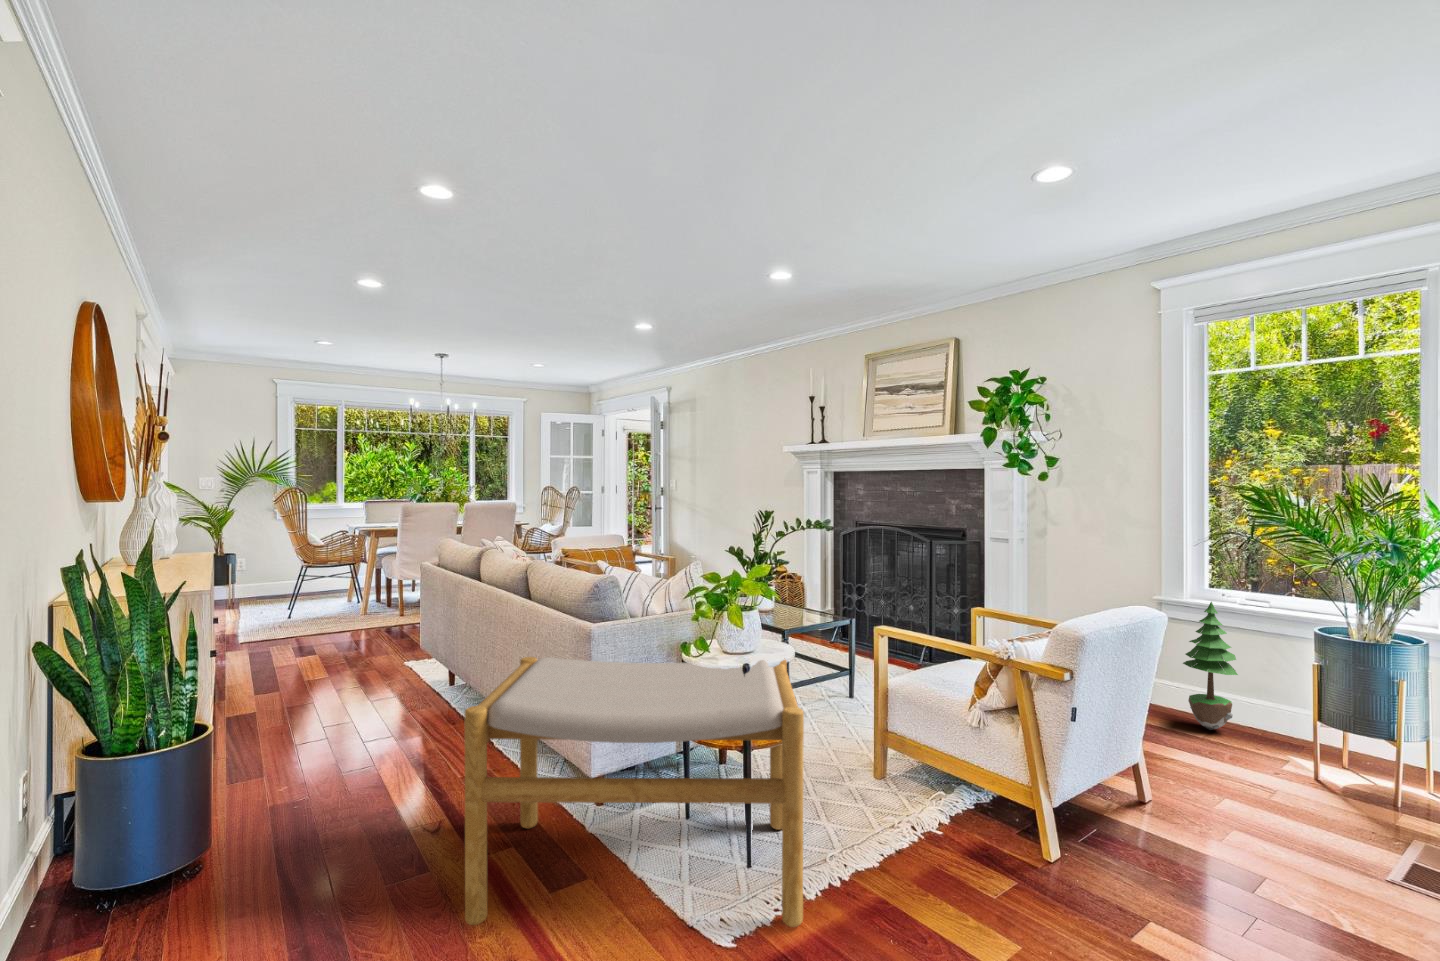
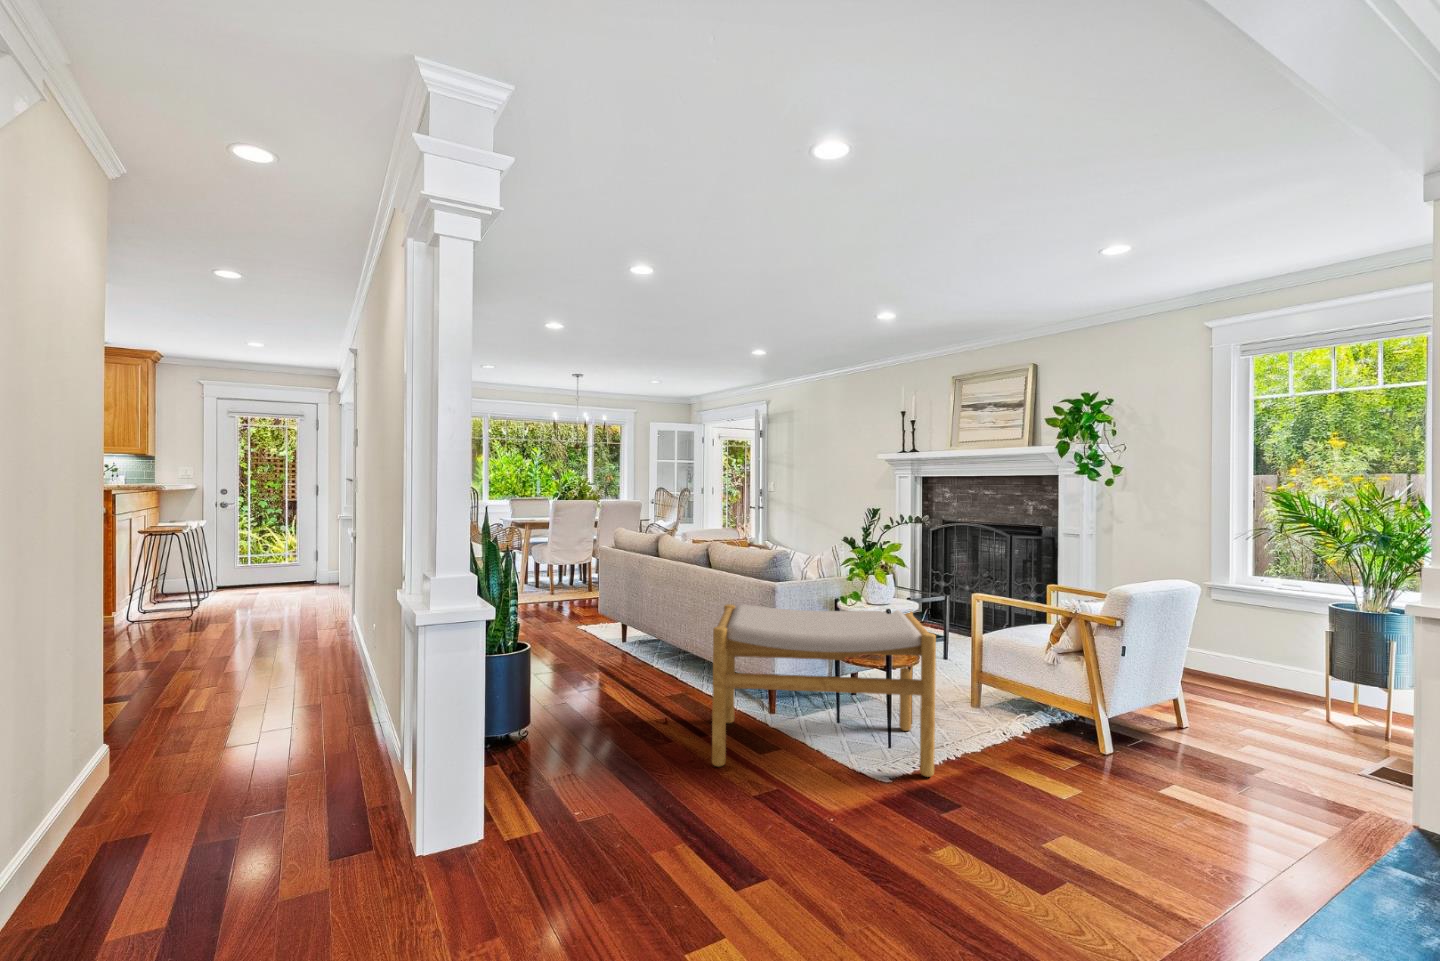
potted tree: present [1183,602,1238,730] -> none [1222,584,1269,688]

